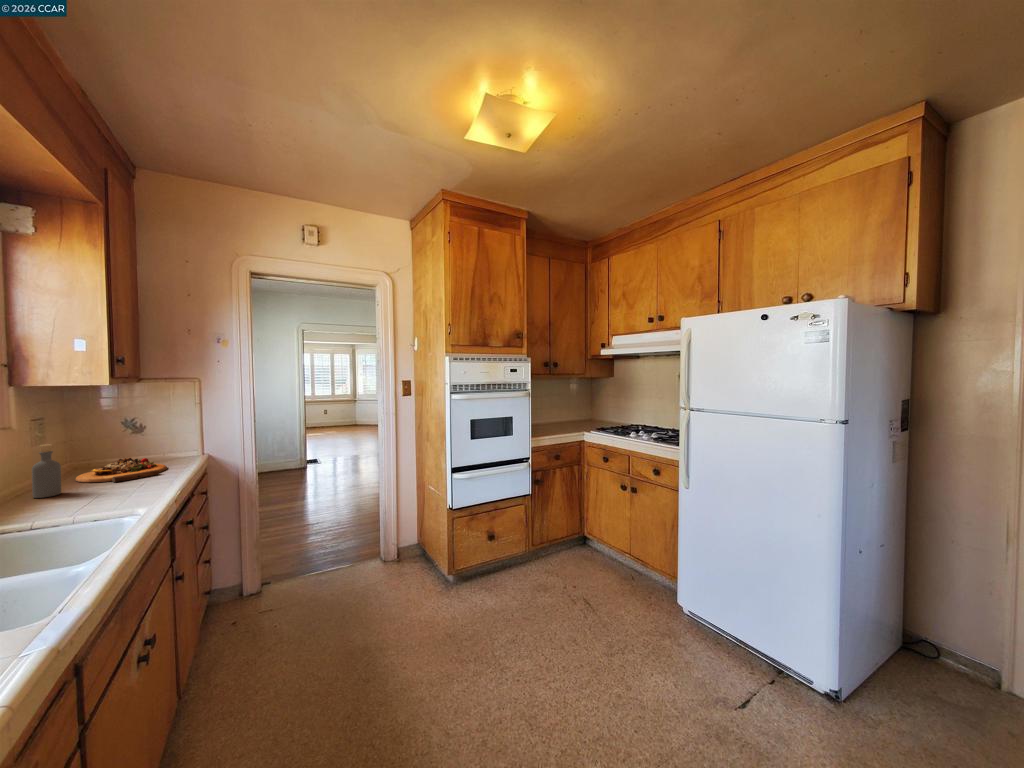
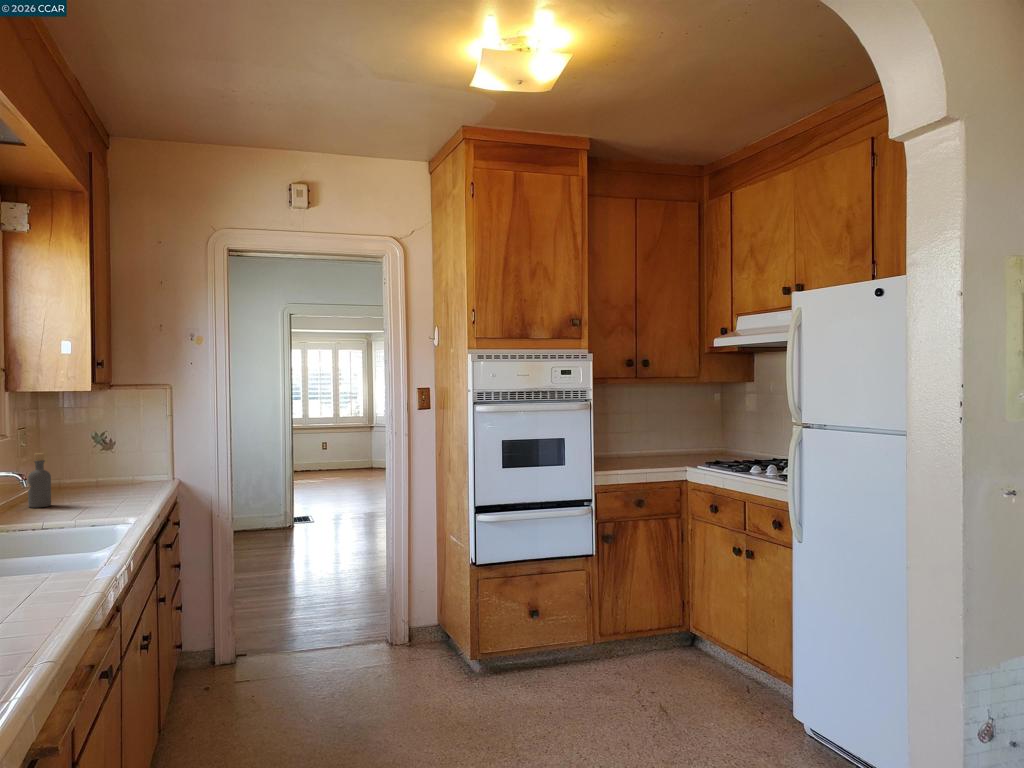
cutting board: present [76,458,167,482] -> none [55,476,140,499]

